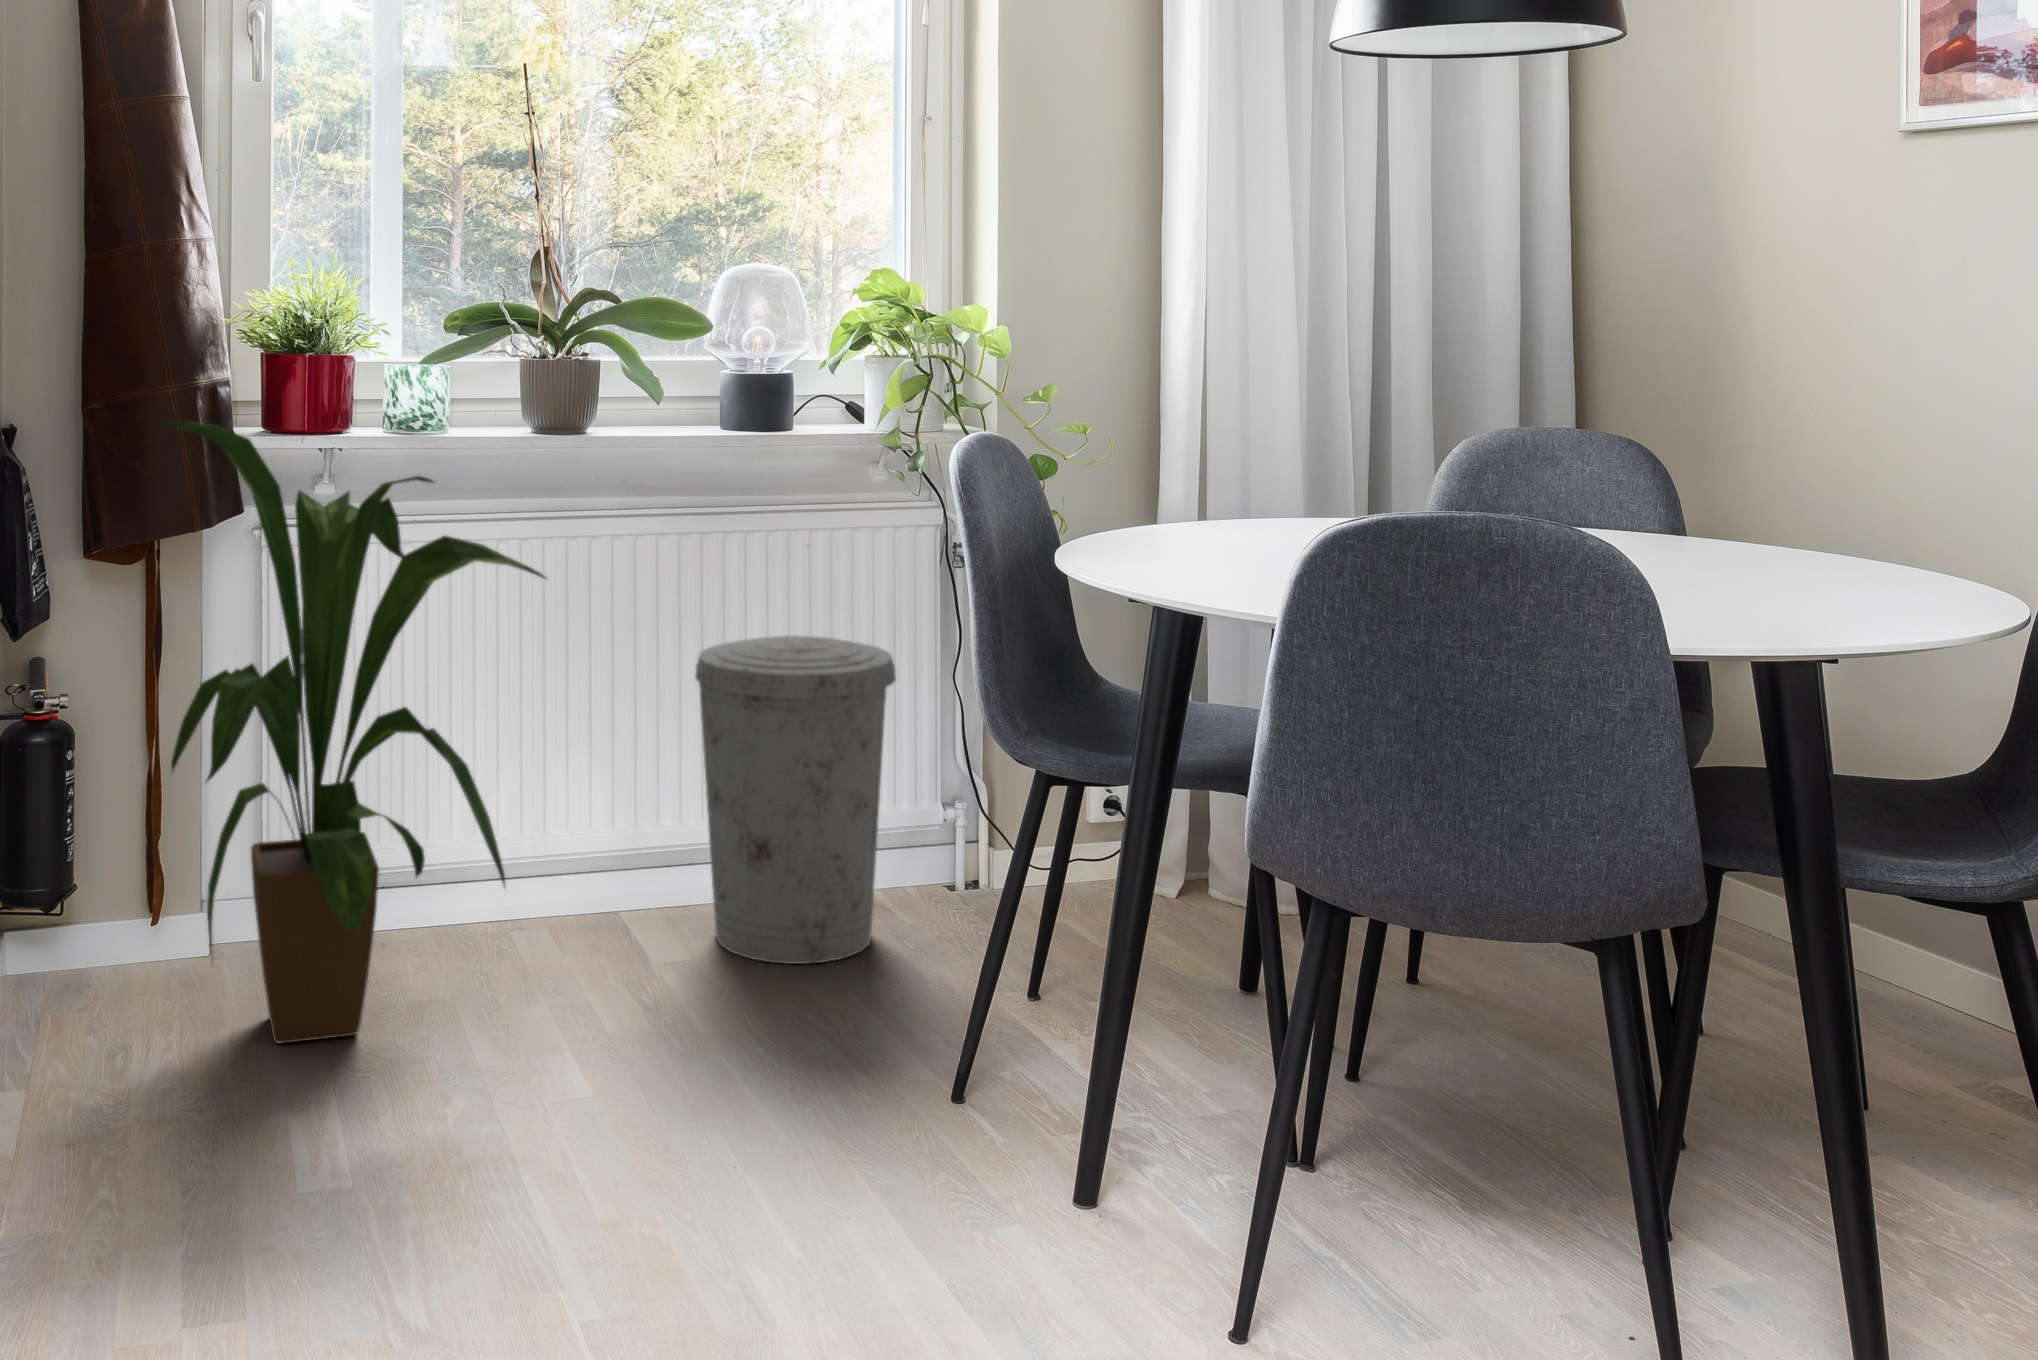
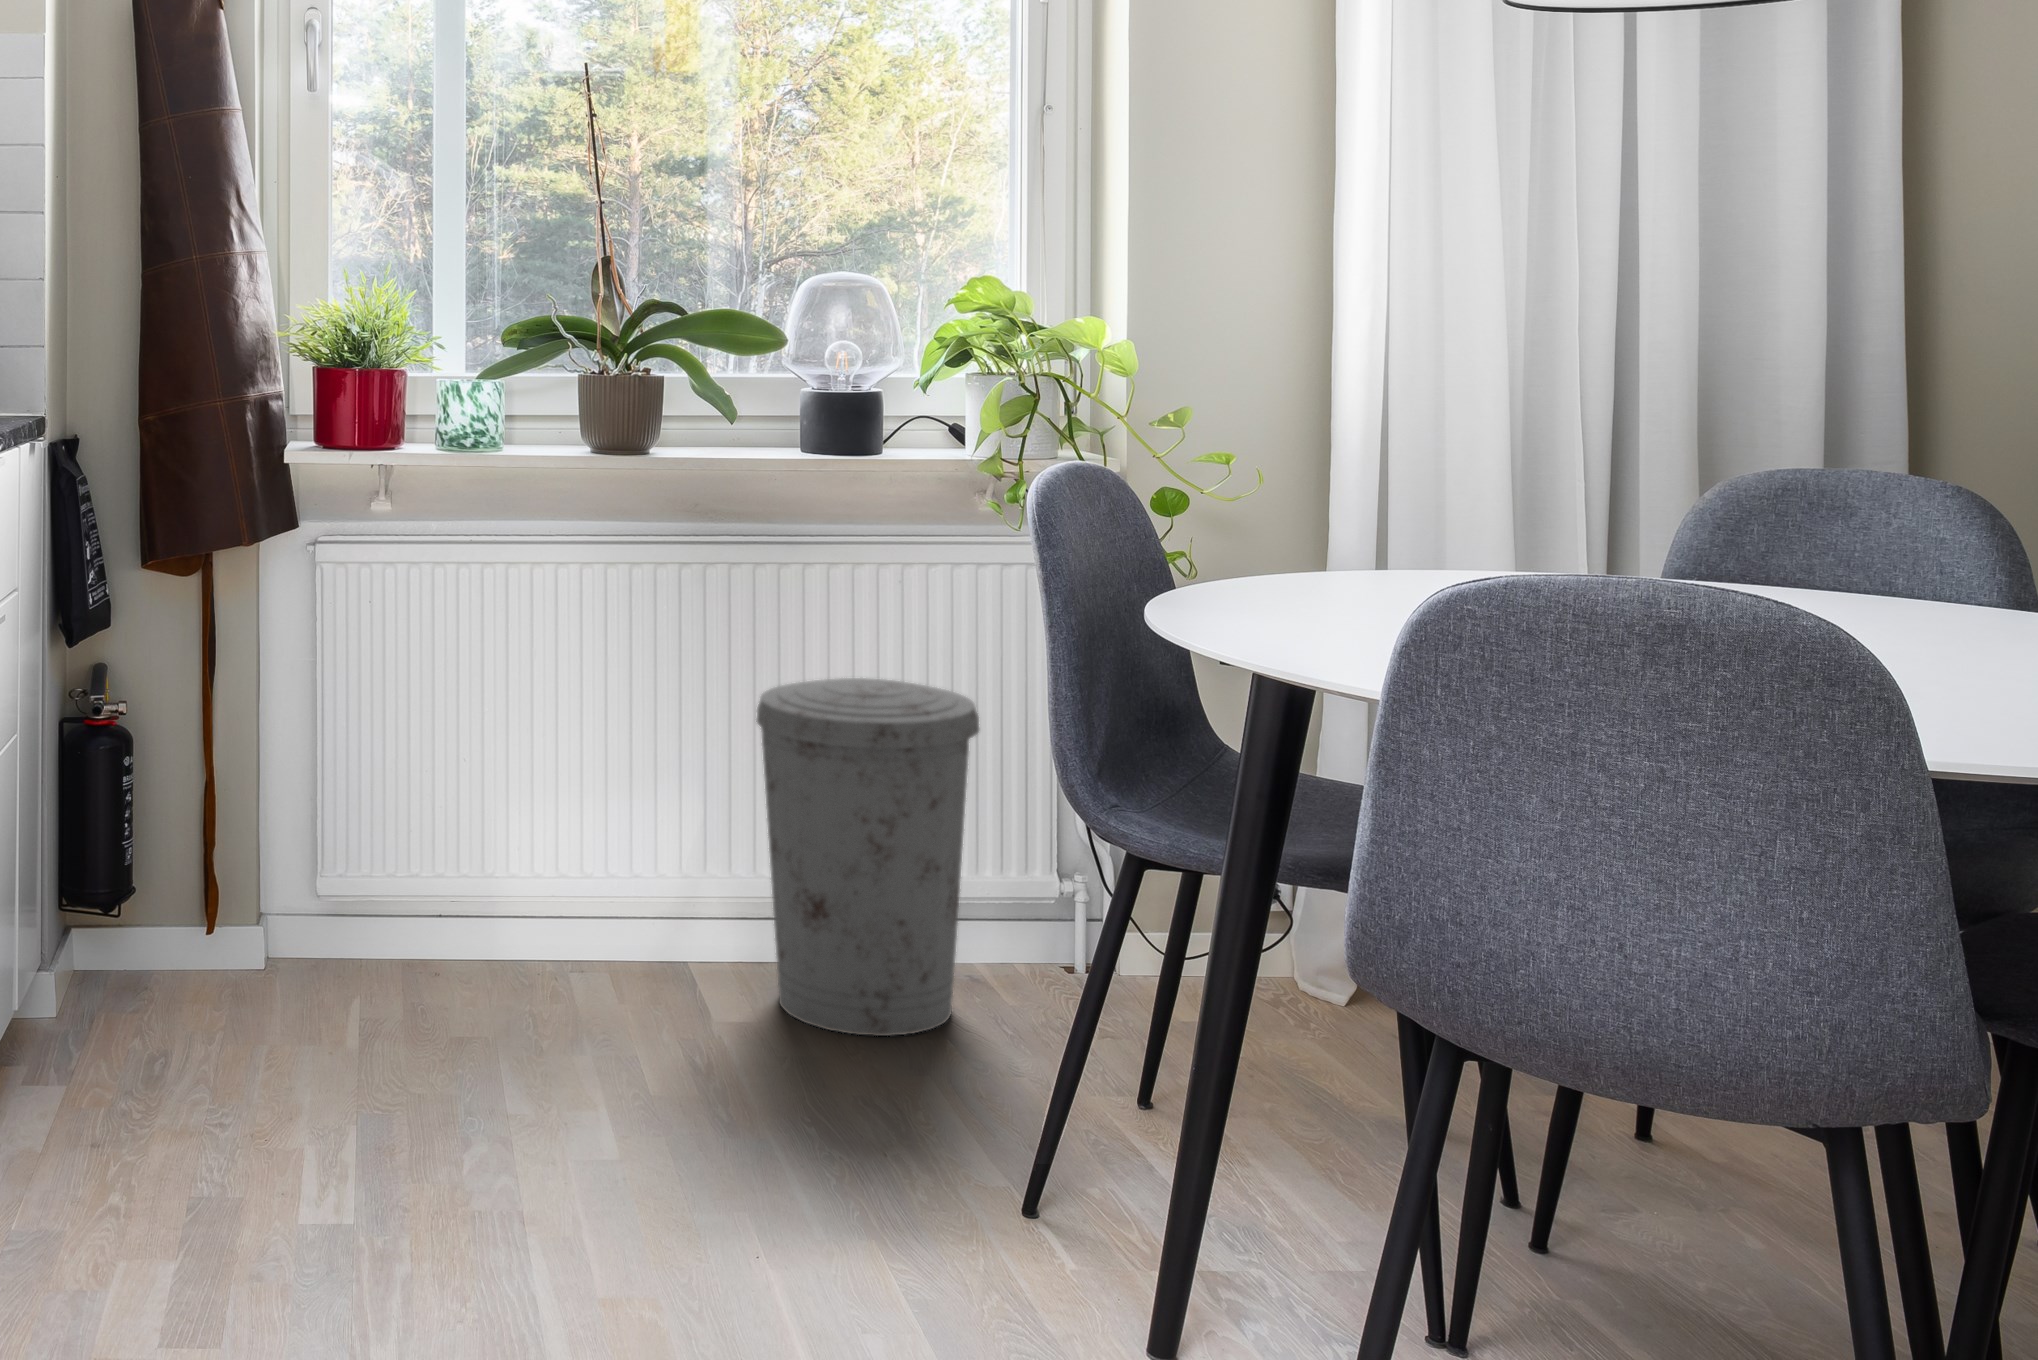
house plant: present [160,420,547,1043] -> none [174,436,589,1058]

